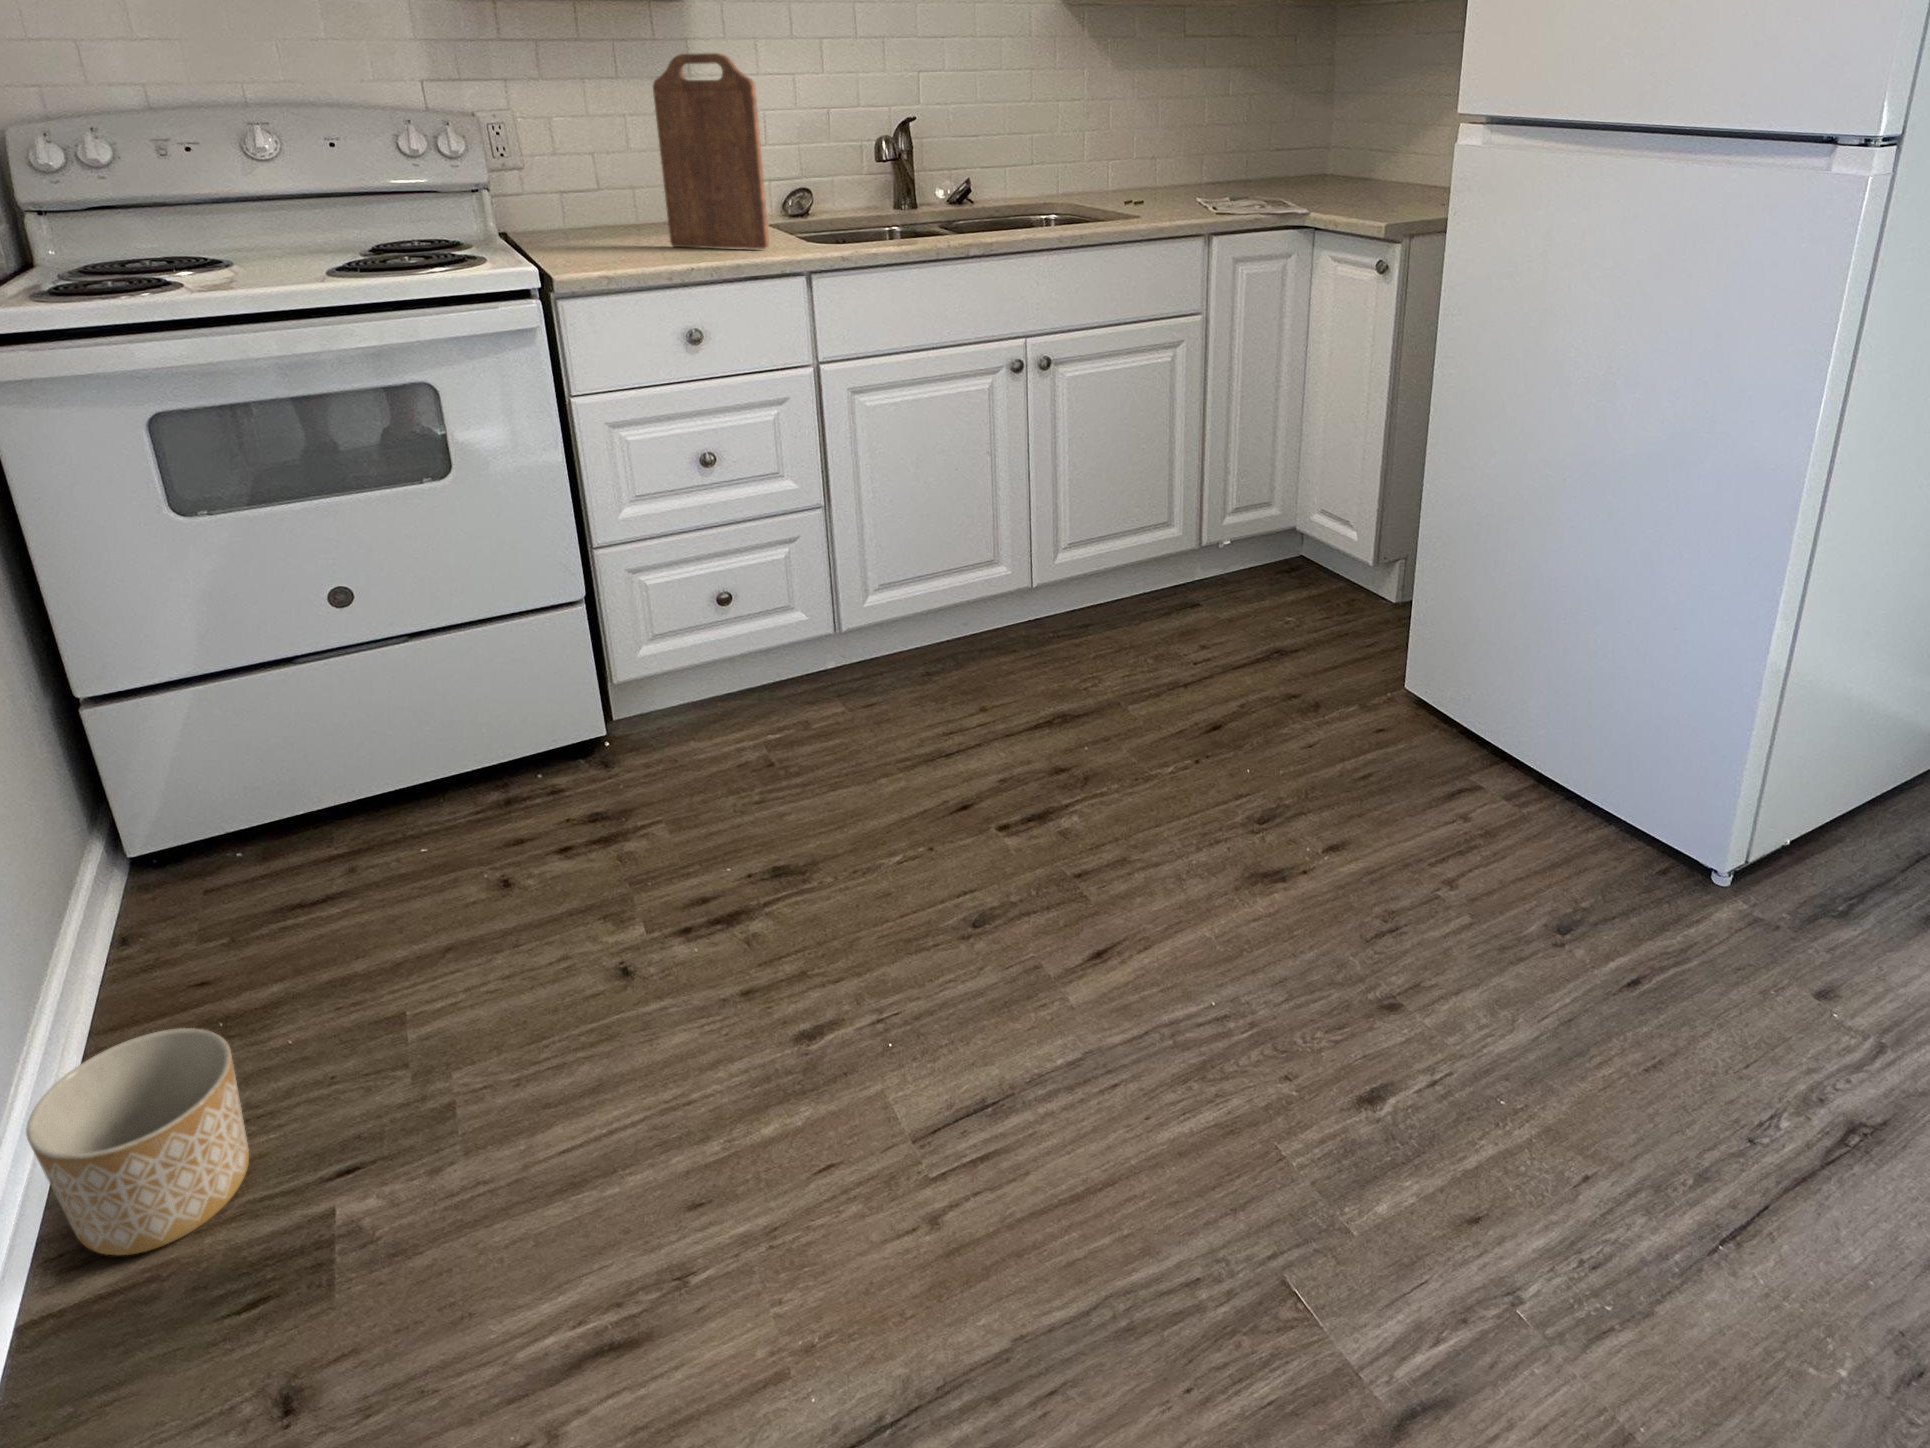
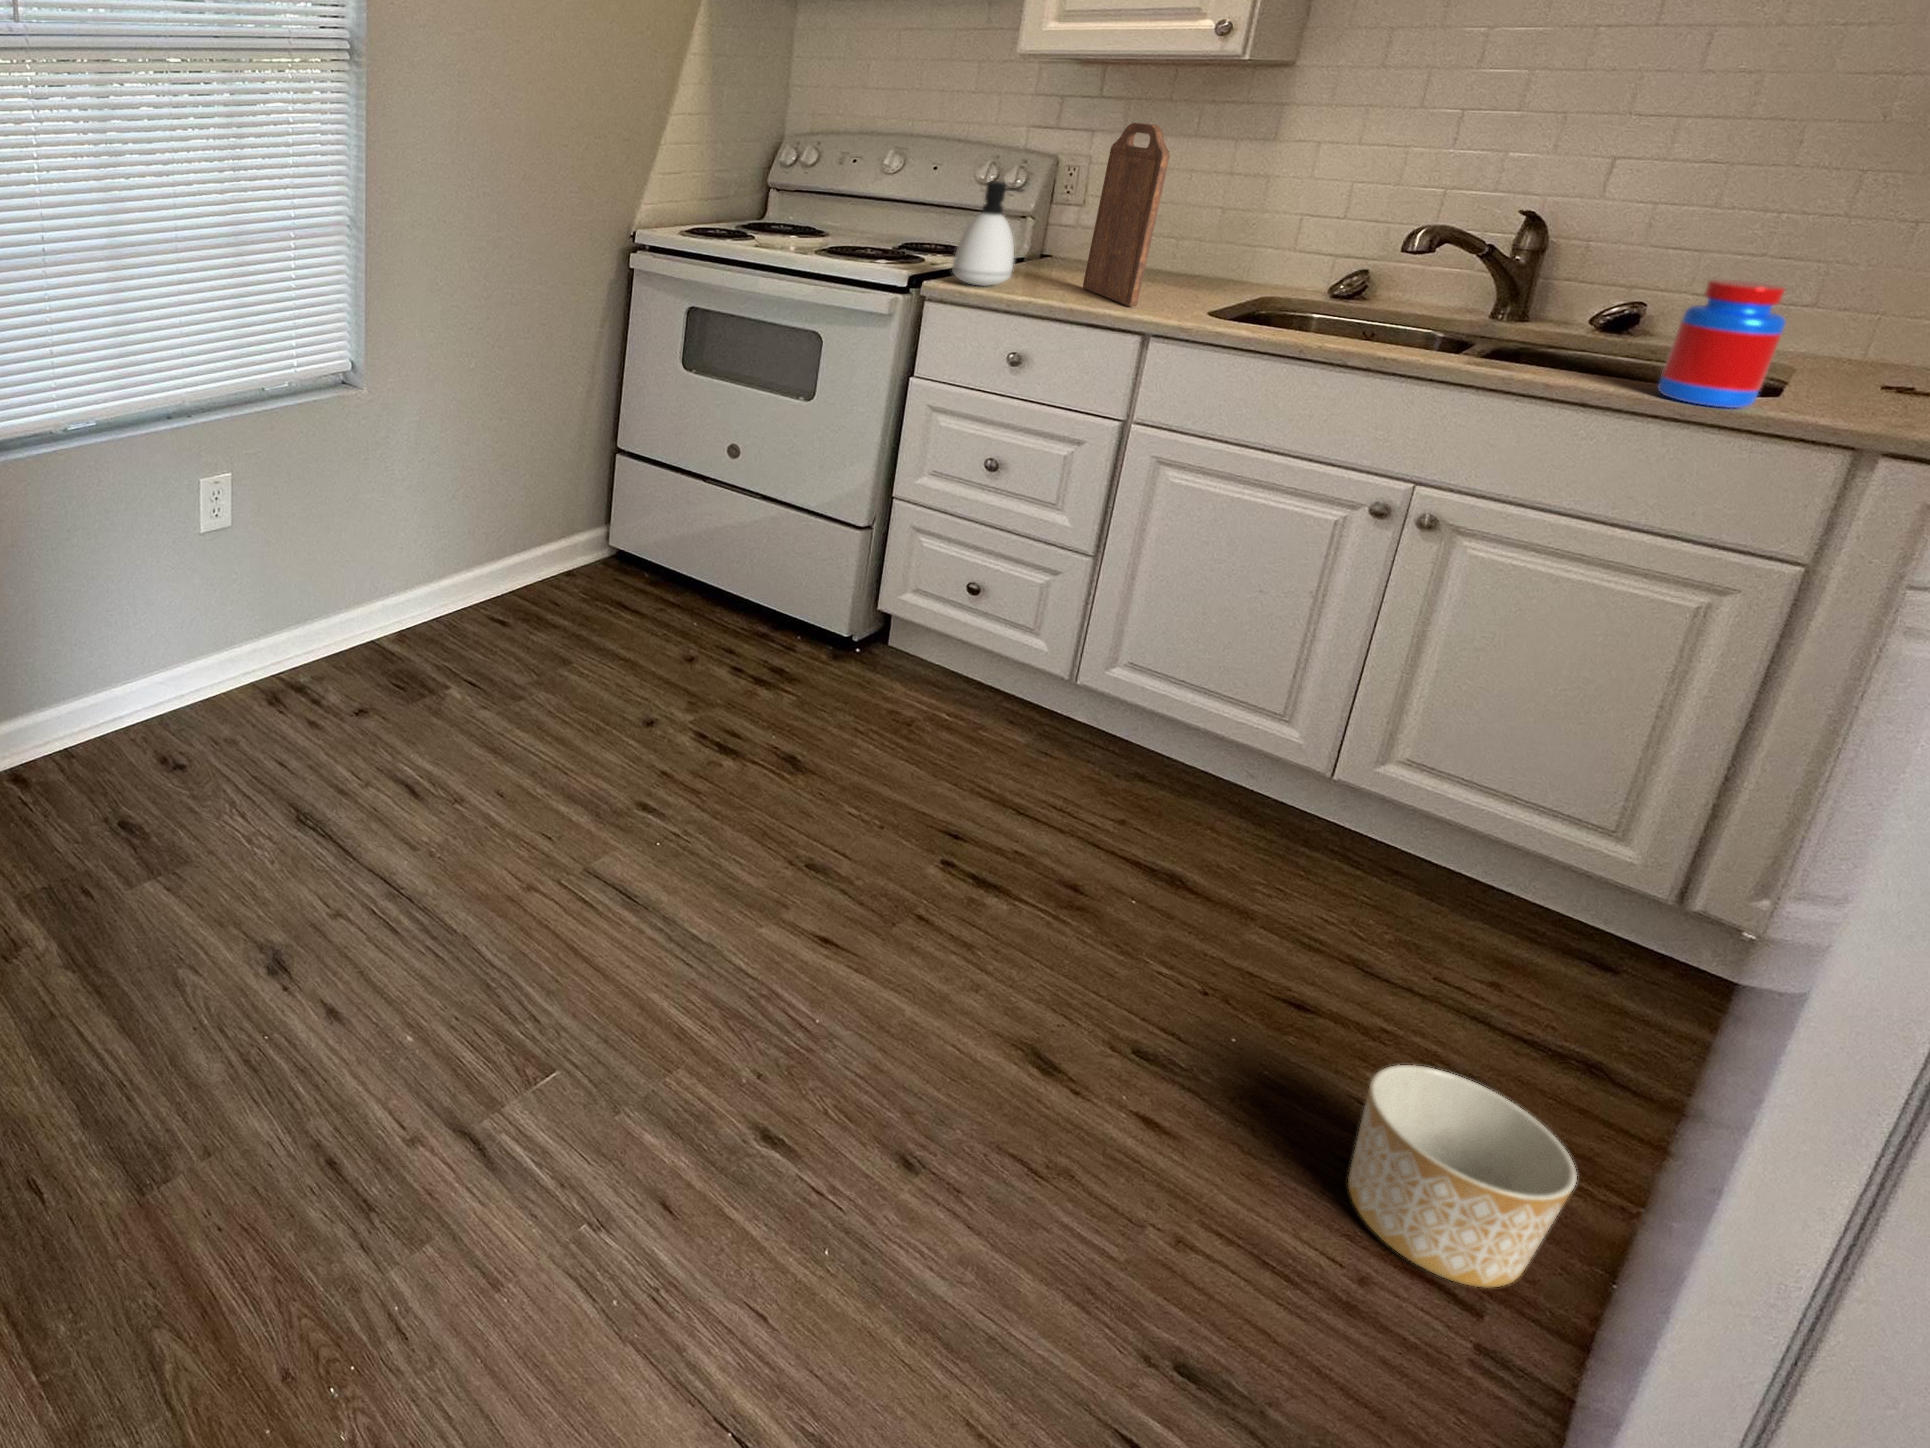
soap dispenser: none [571,134,643,264] -> present [952,181,1024,286]
jar: none [1099,136,1147,224] -> present [1658,280,1785,408]
planter: present [26,1028,249,1255] -> present [1348,1065,1577,1287]

